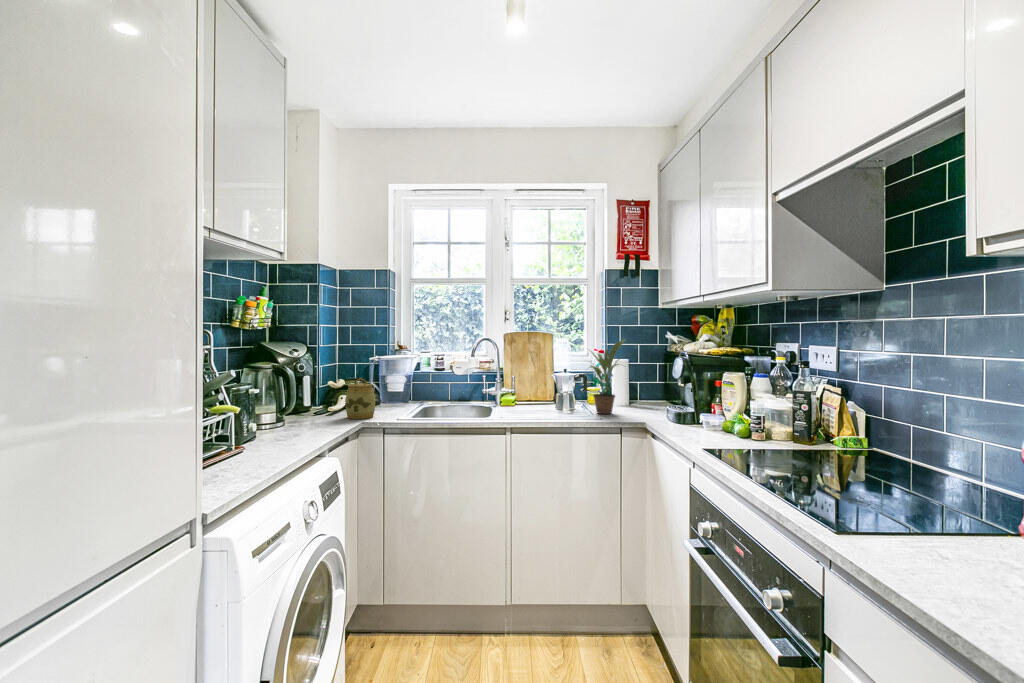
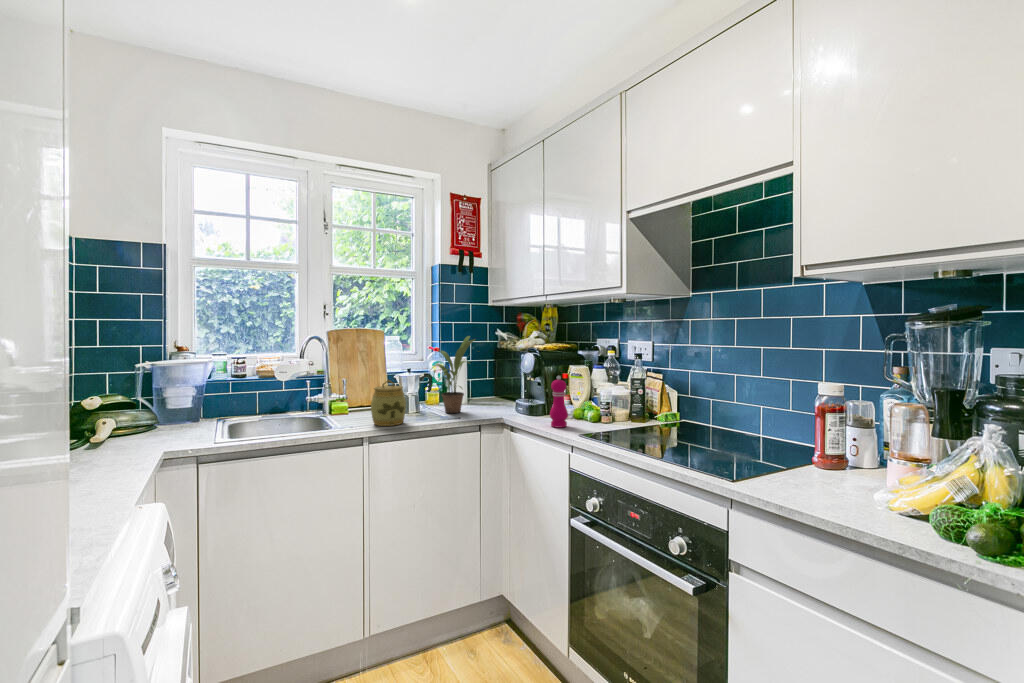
jar: present [345,378,375,419] -> present [371,380,406,426]
pepper mill: none [685,379,706,434] -> present [550,376,568,428]

